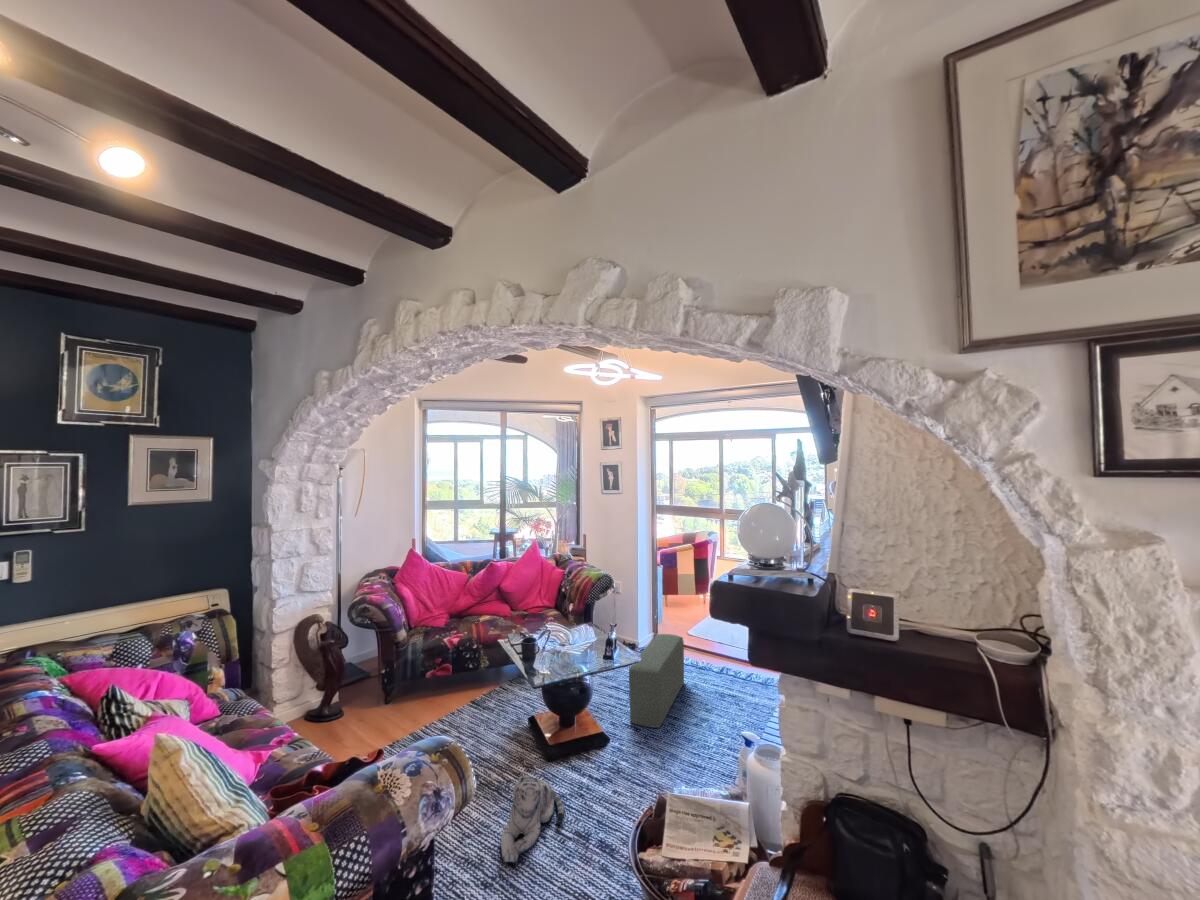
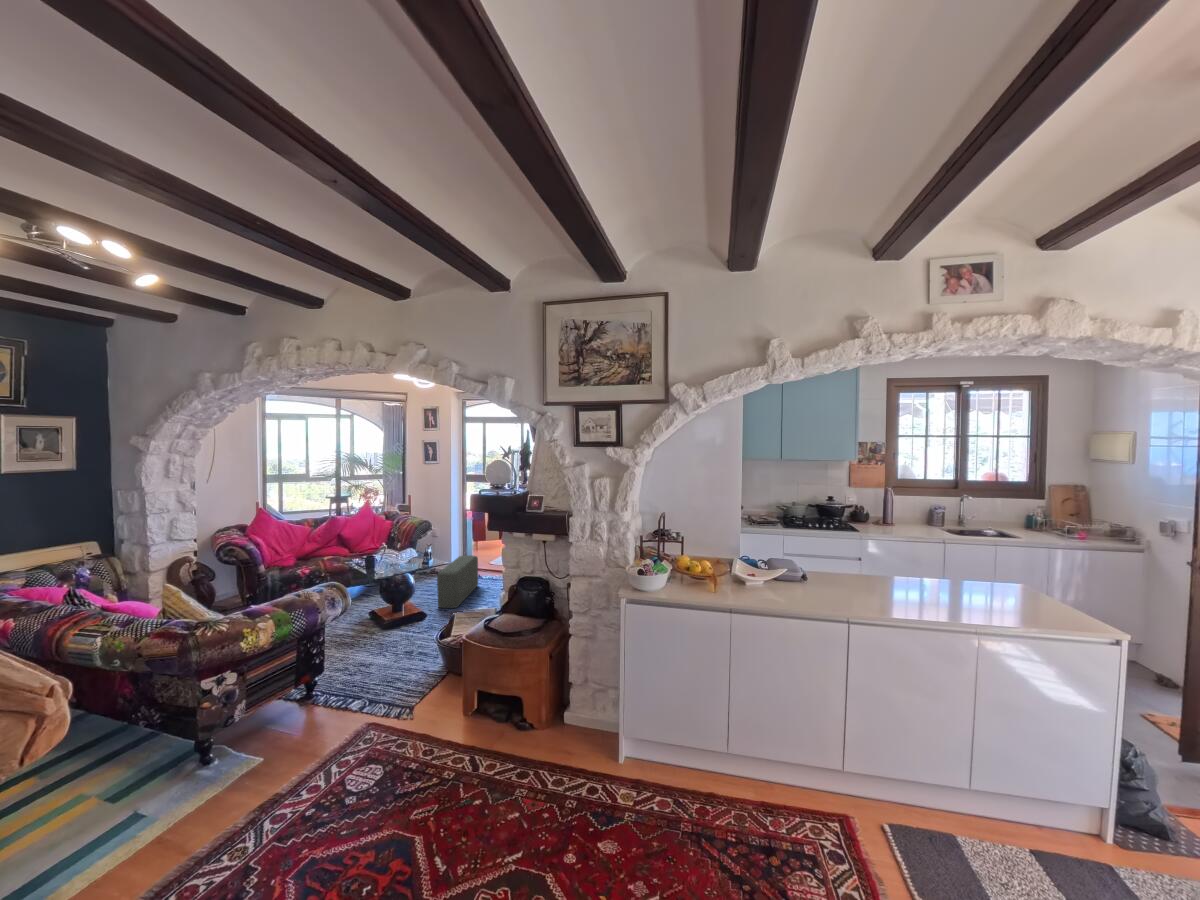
plush toy: present [501,776,564,862] -> none [352,626,392,669]

